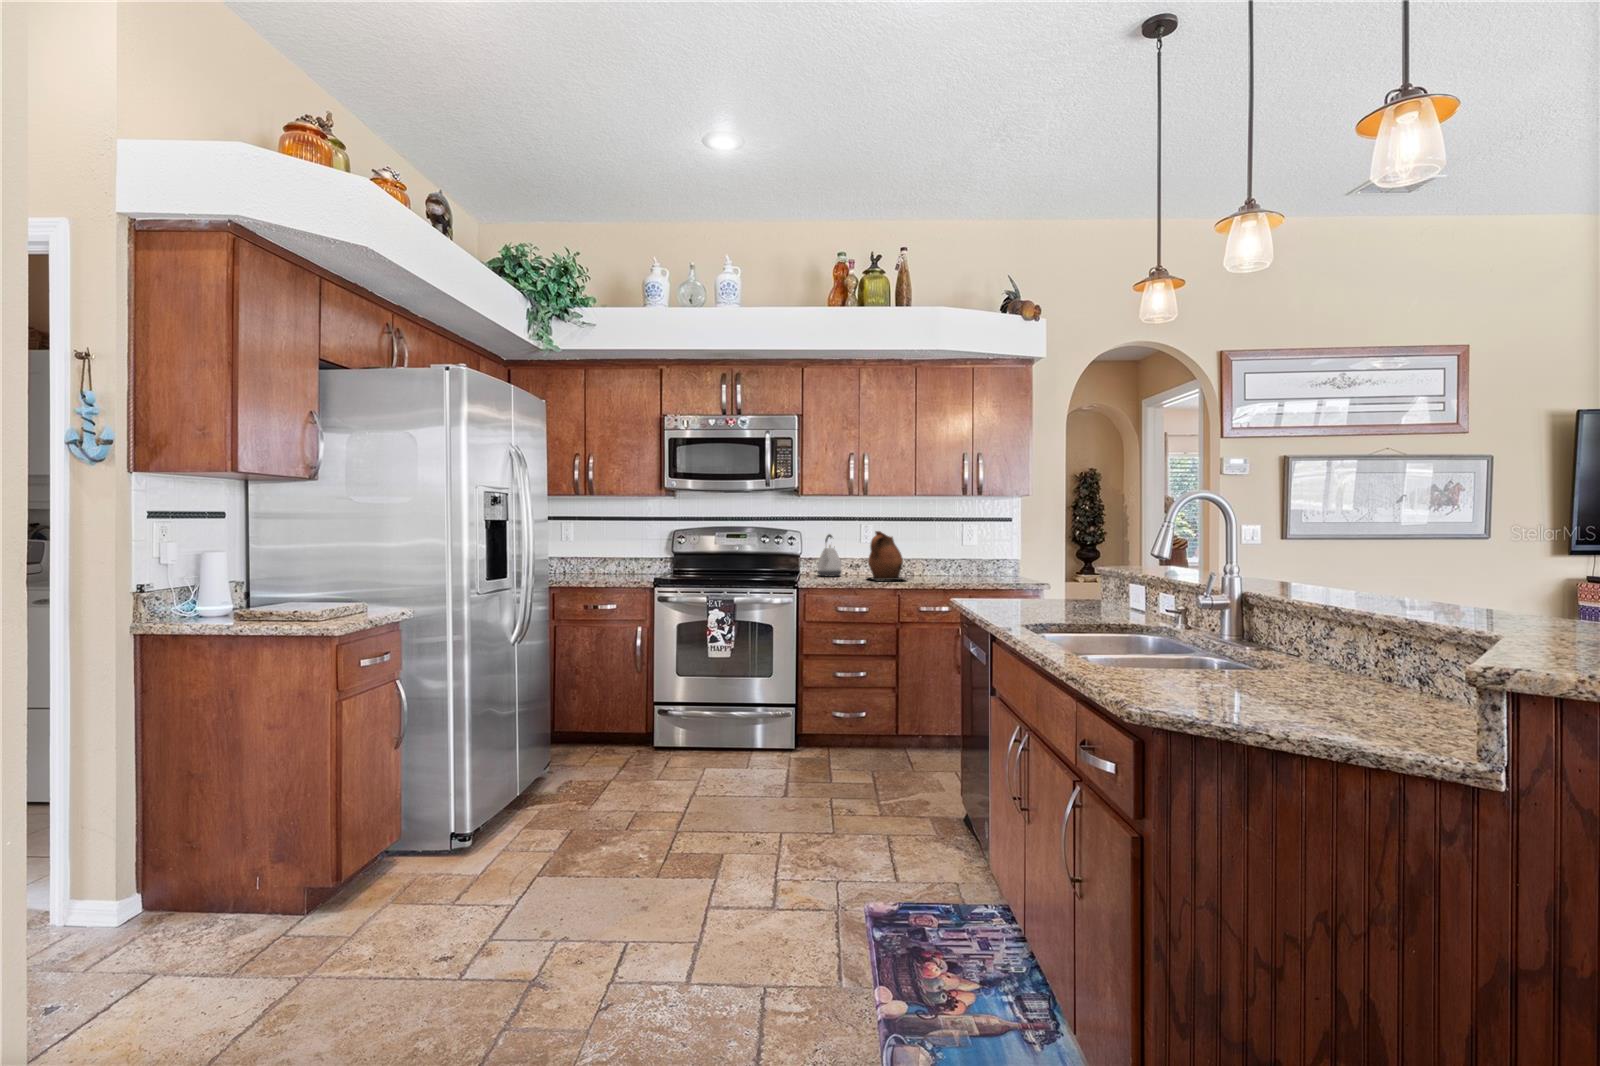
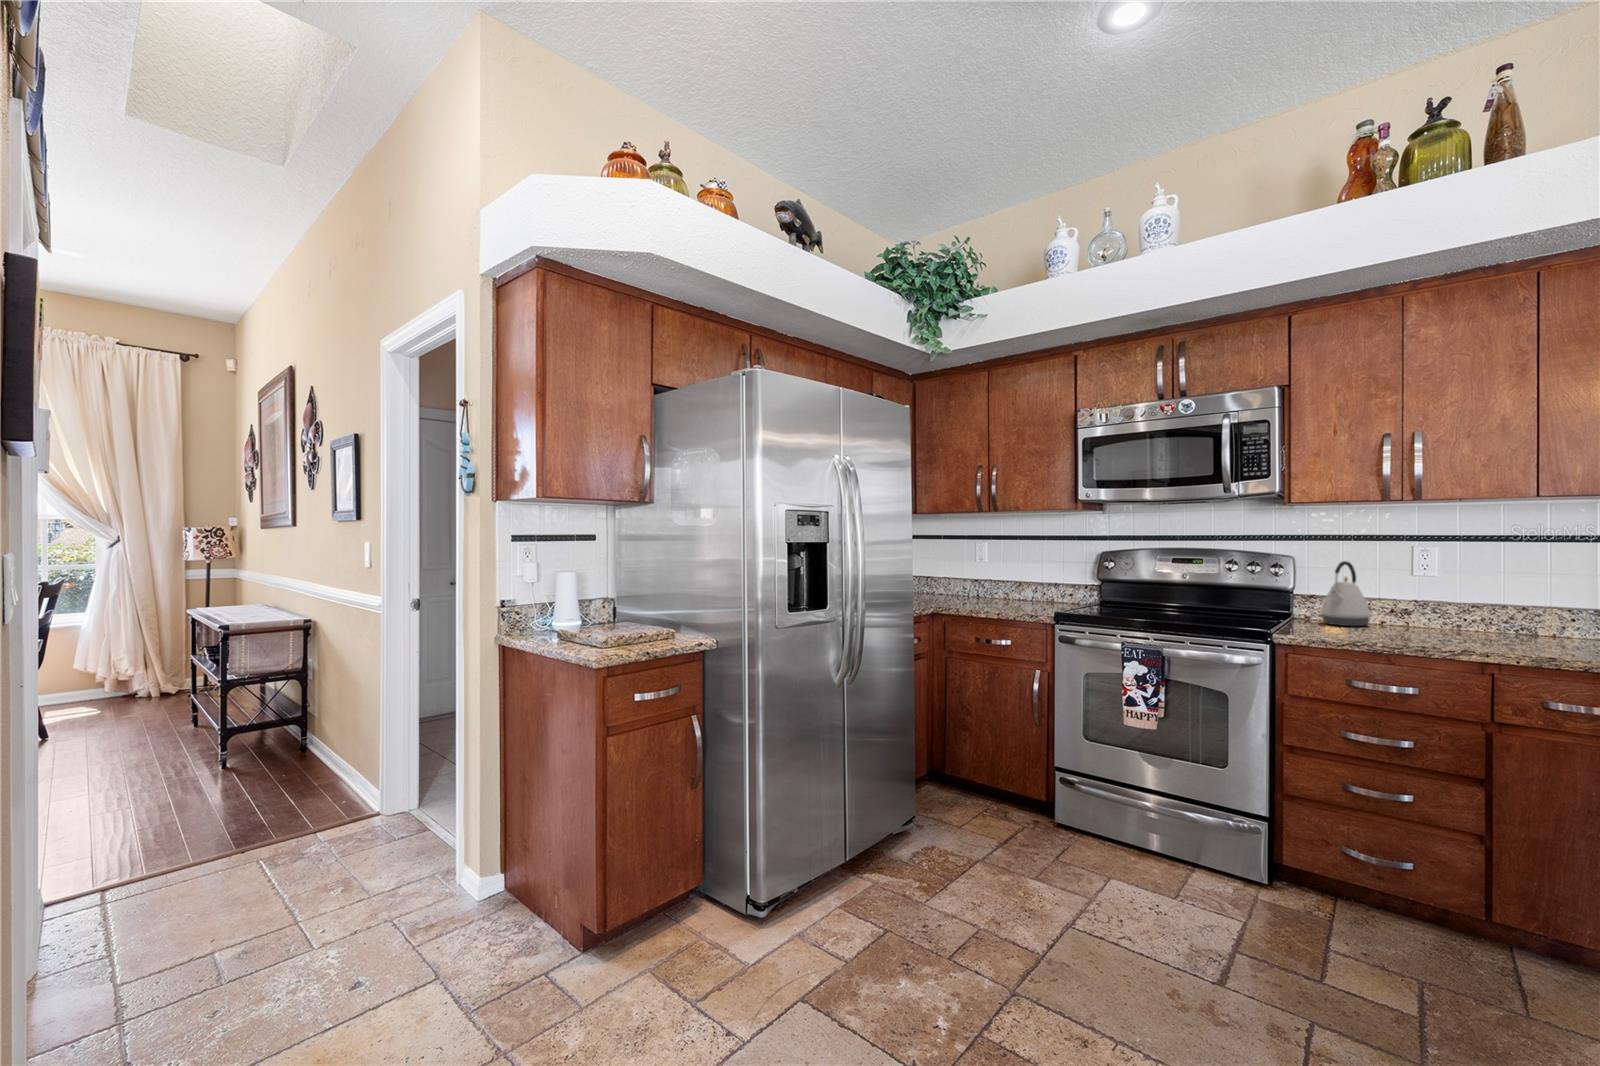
ceramic pitcher: present [868,531,906,580] -> none [1411,558,1509,645]

